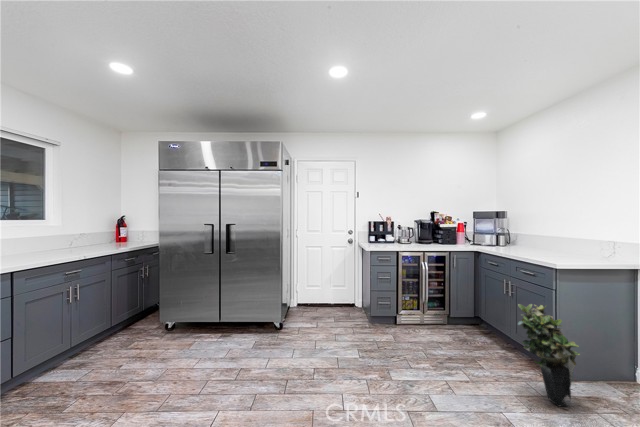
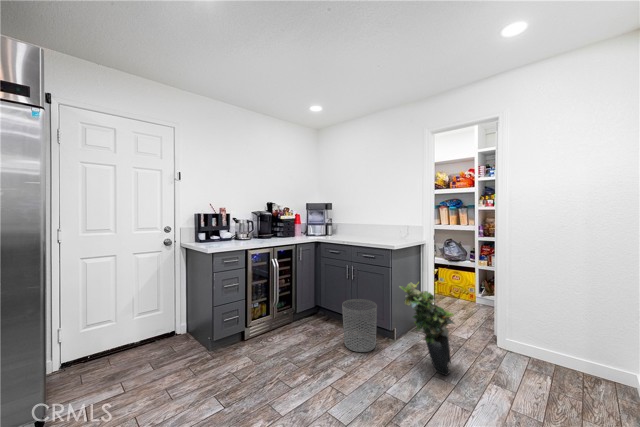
waste bin: none [473,312,511,364] -> present [342,299,377,352]

